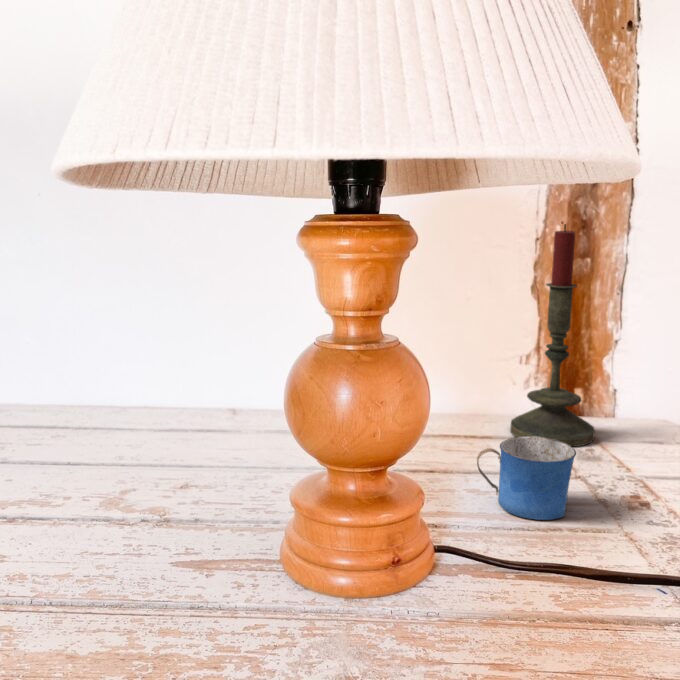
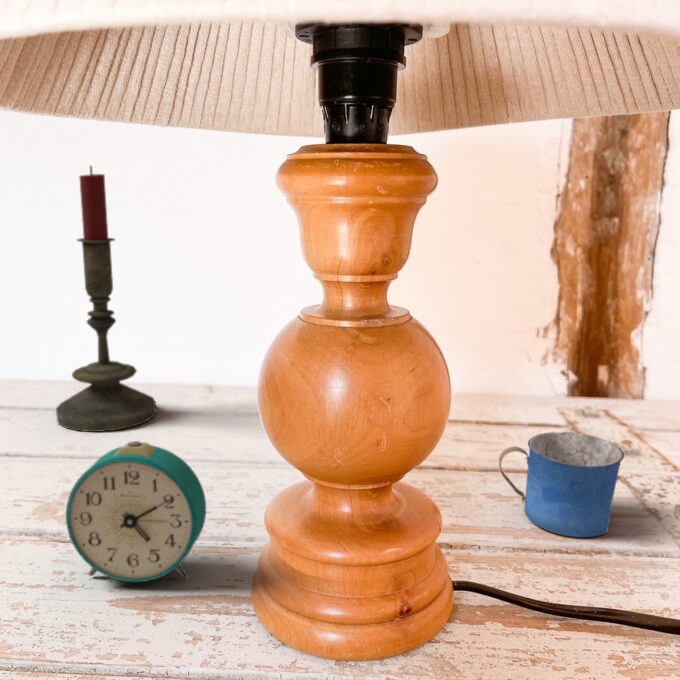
candle: present [510,224,595,447] -> present [56,166,156,432]
alarm clock: none [136,439,243,549] -> present [66,441,206,582]

